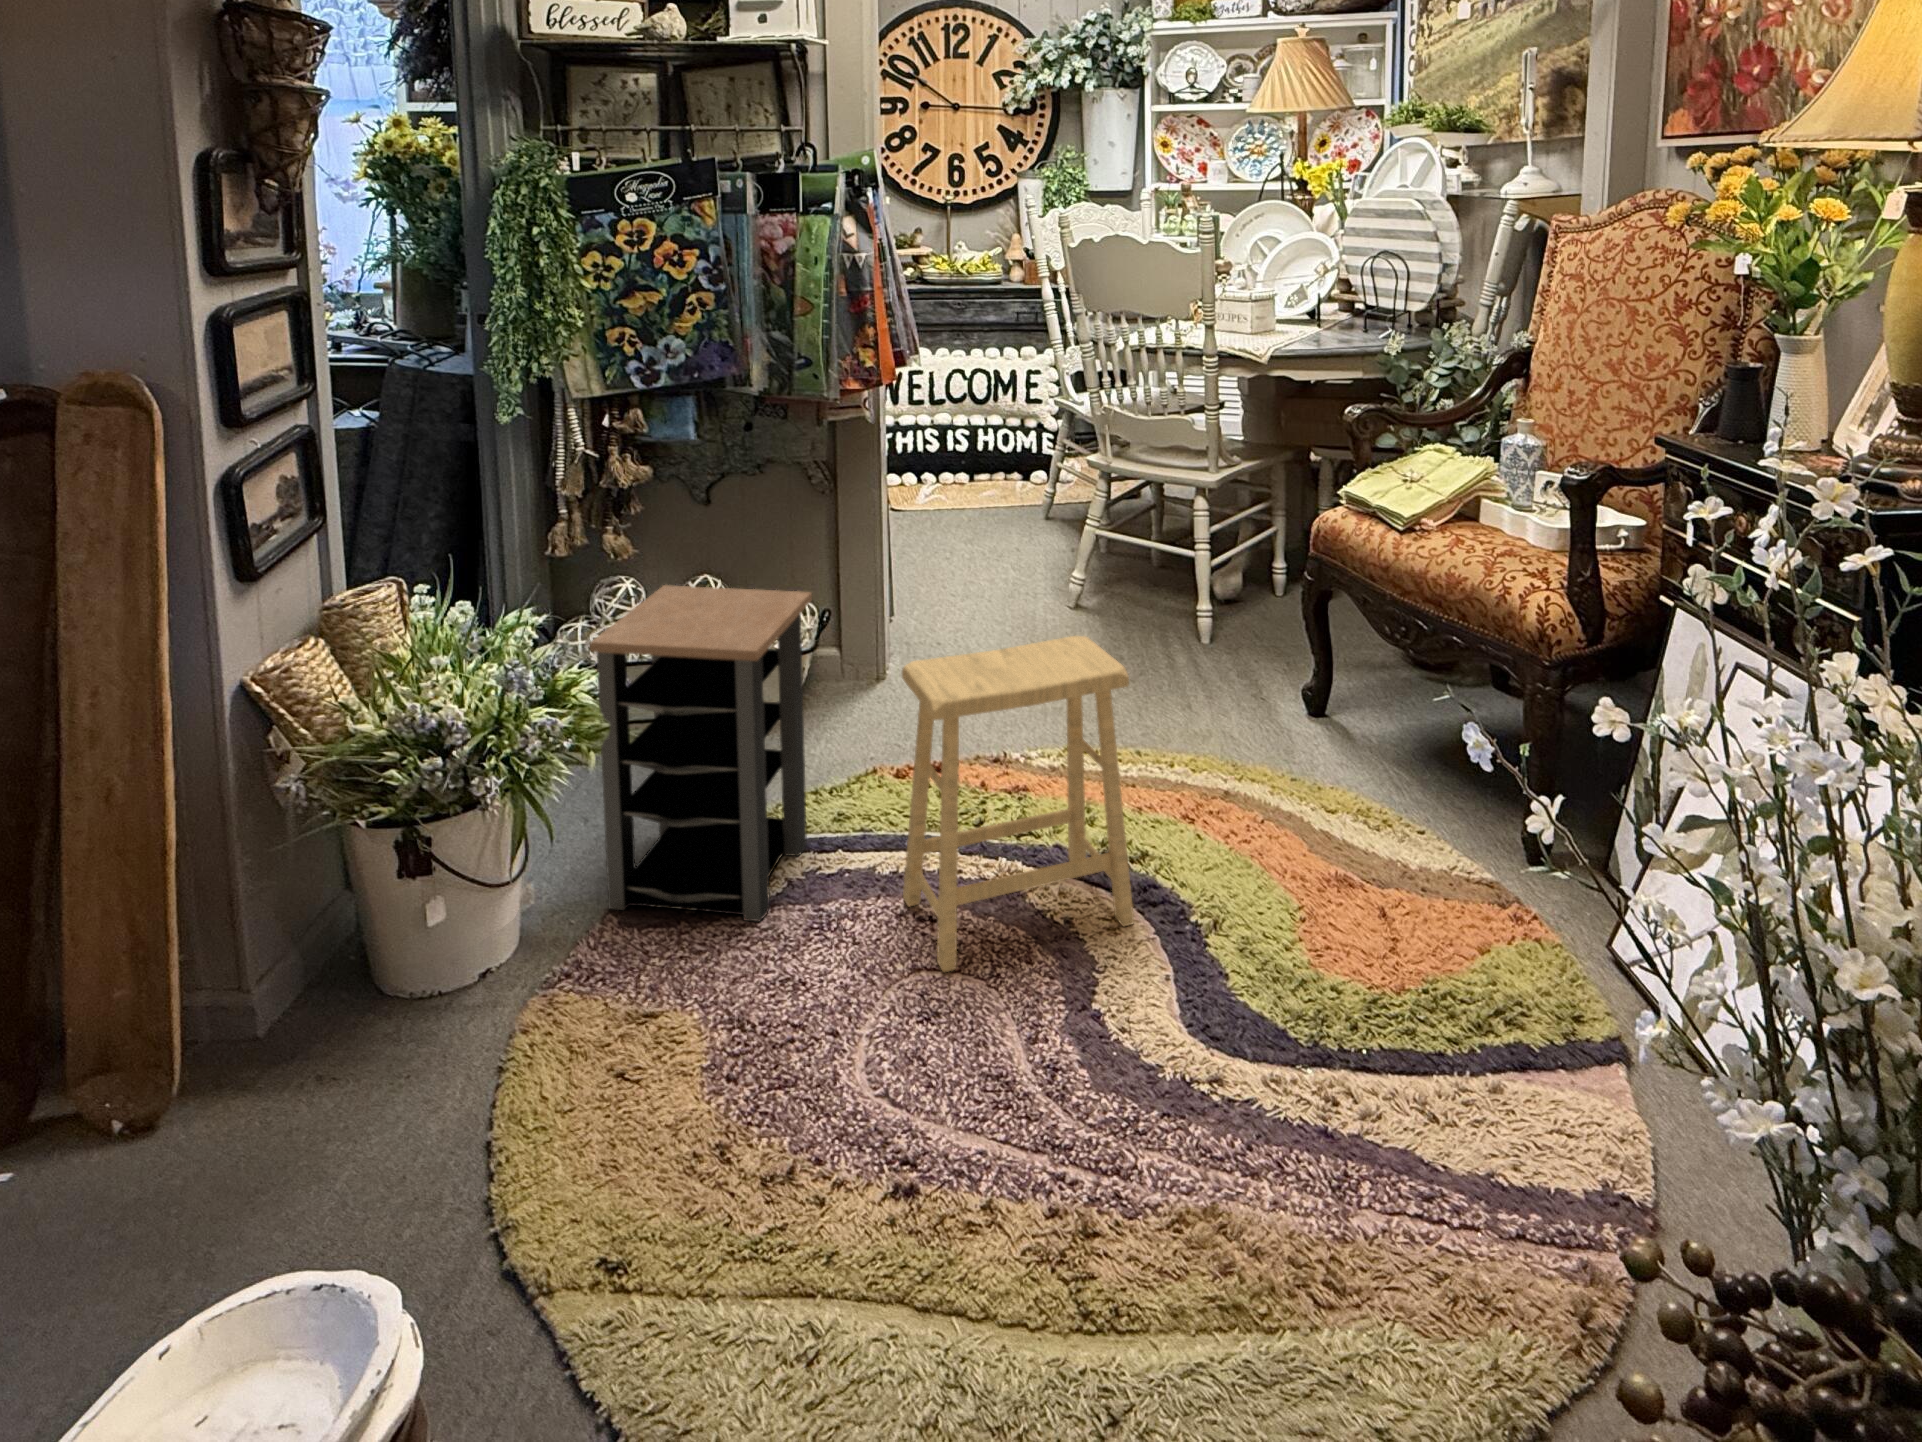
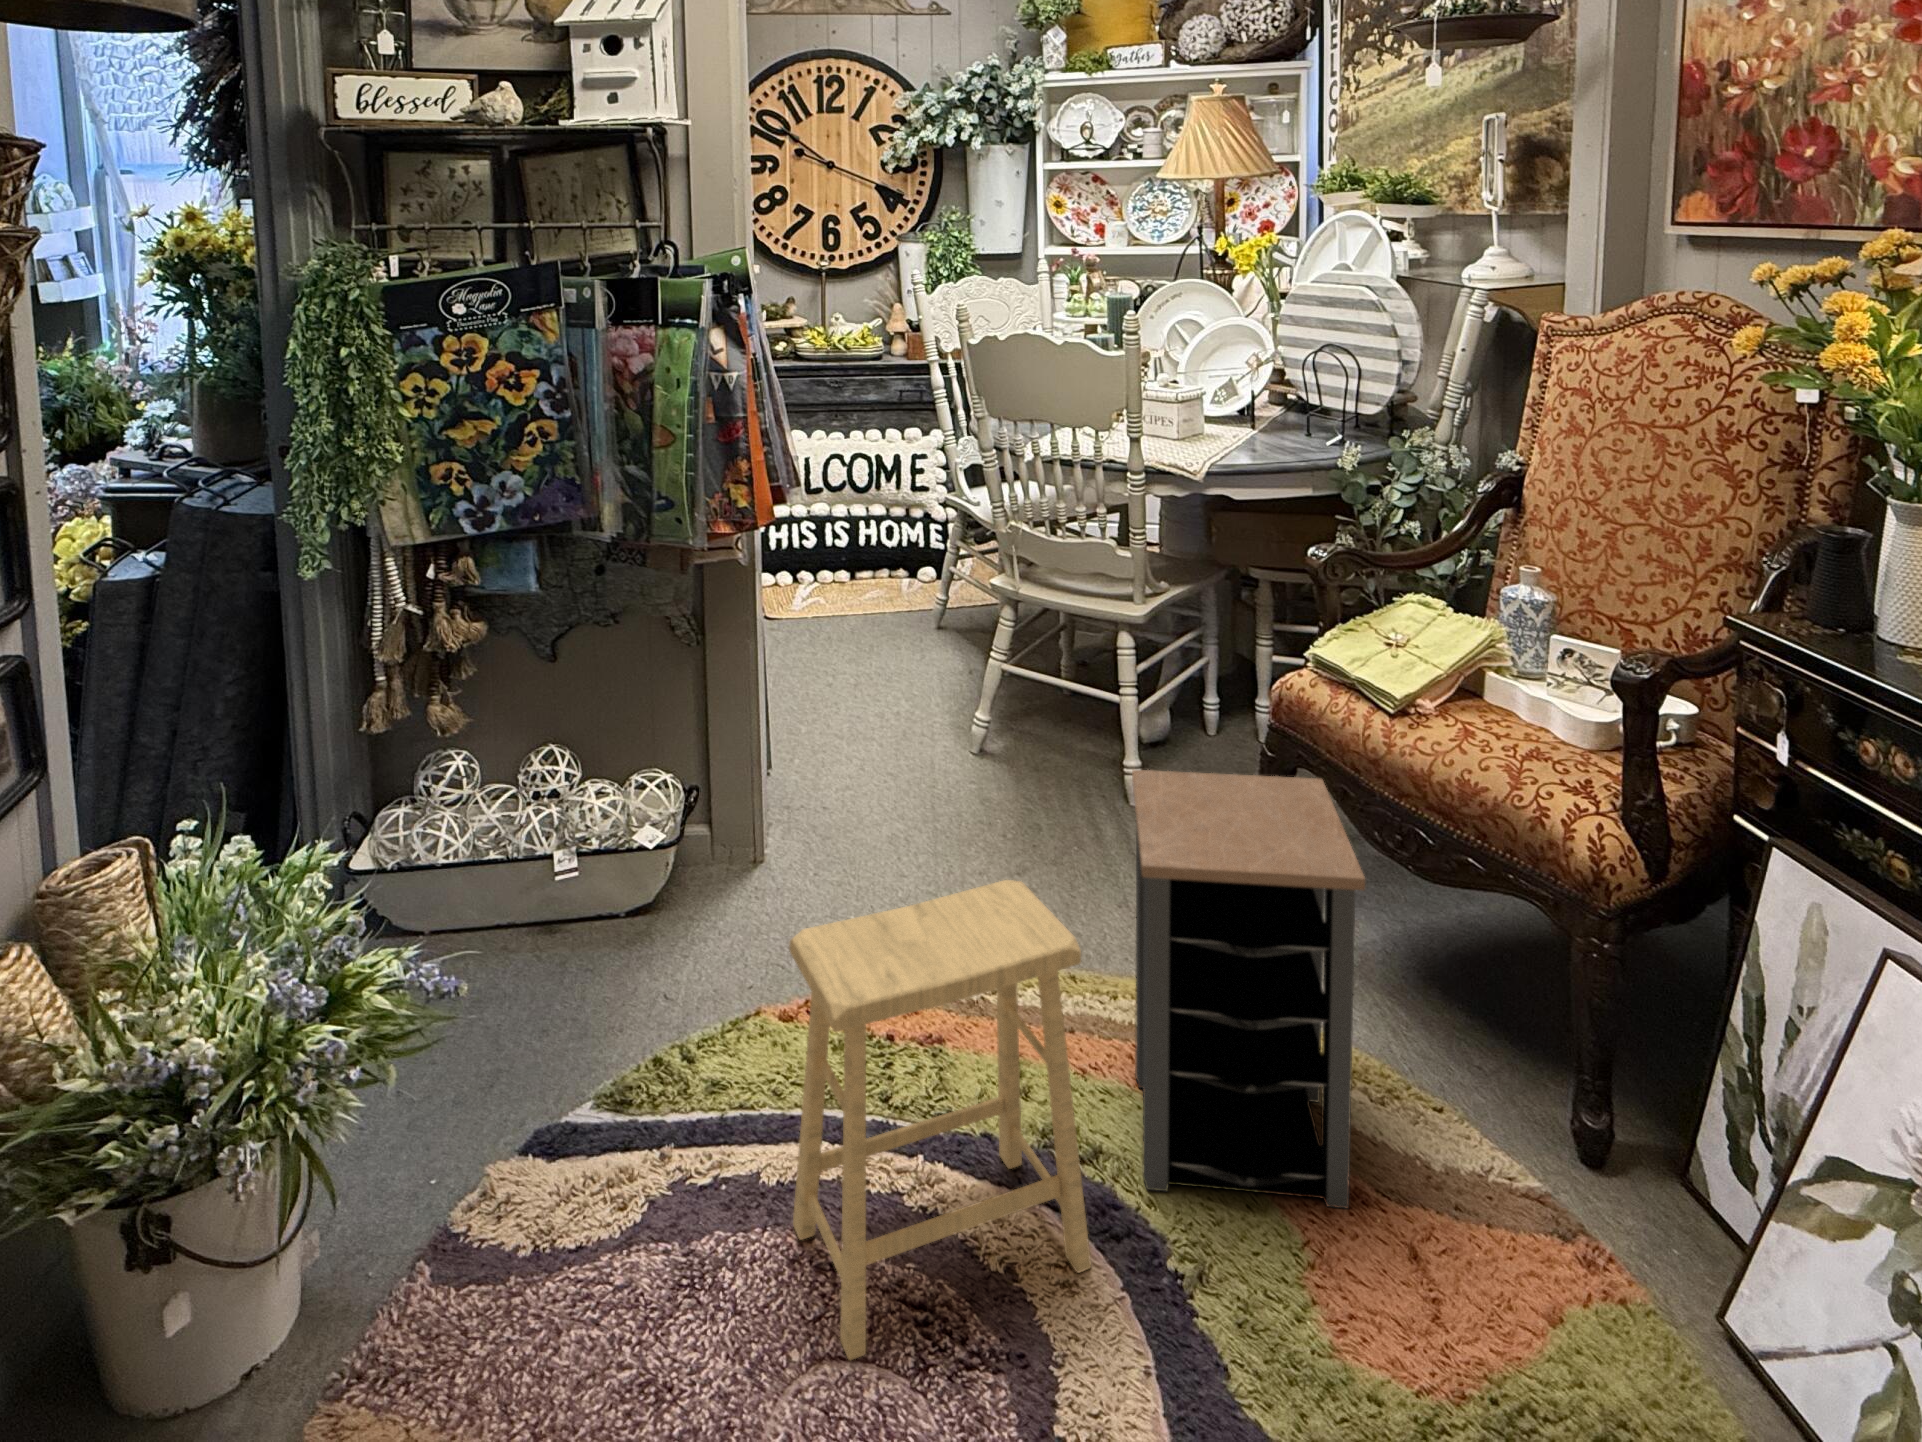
side table: present [590,585,812,922] -> present [1132,770,1365,1208]

